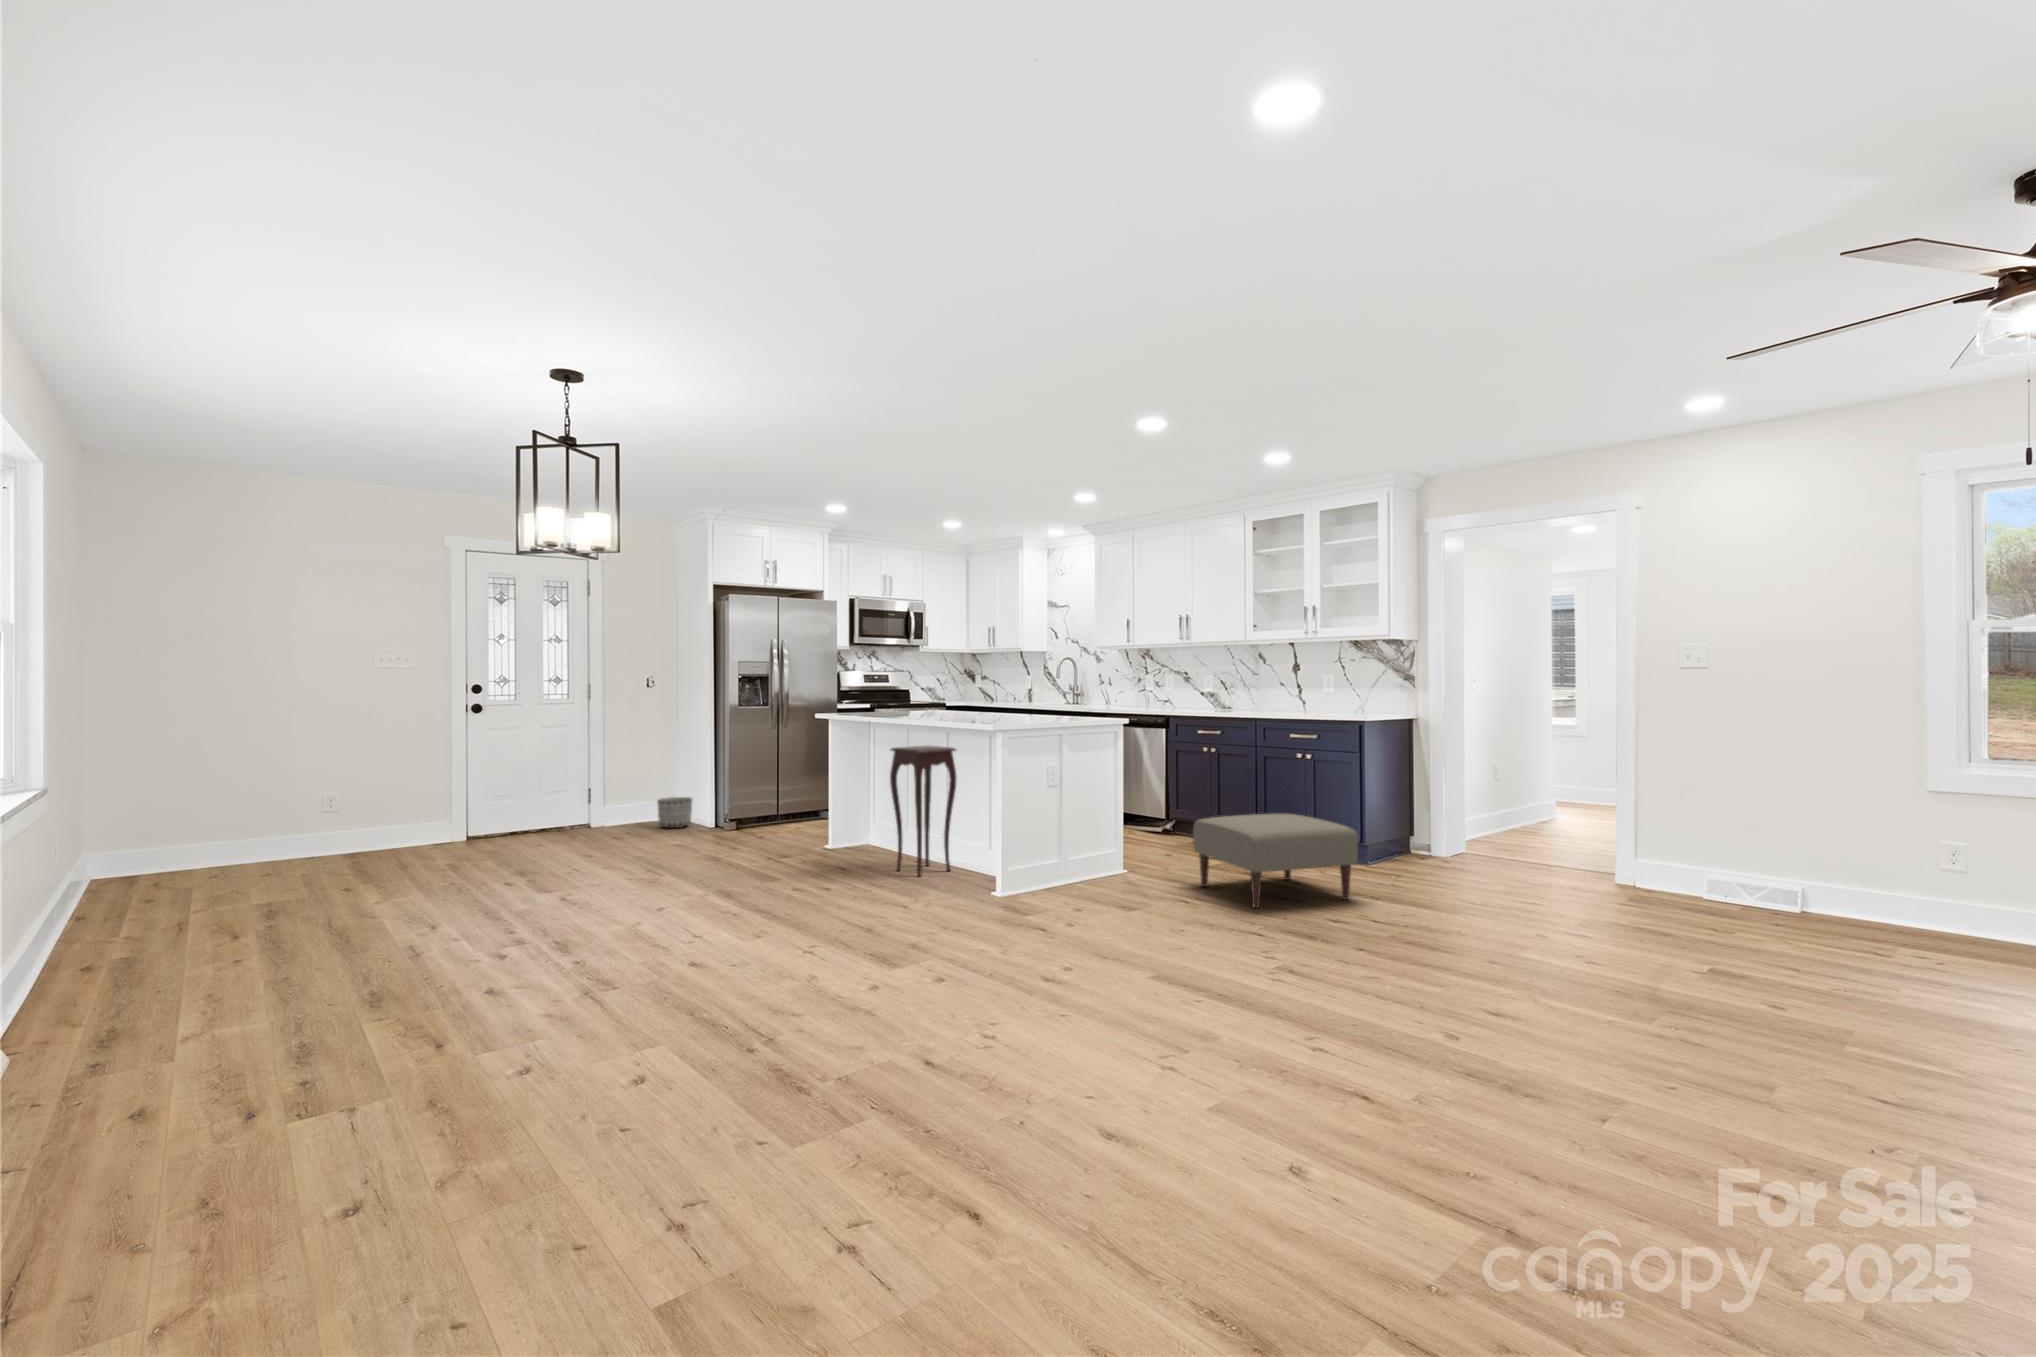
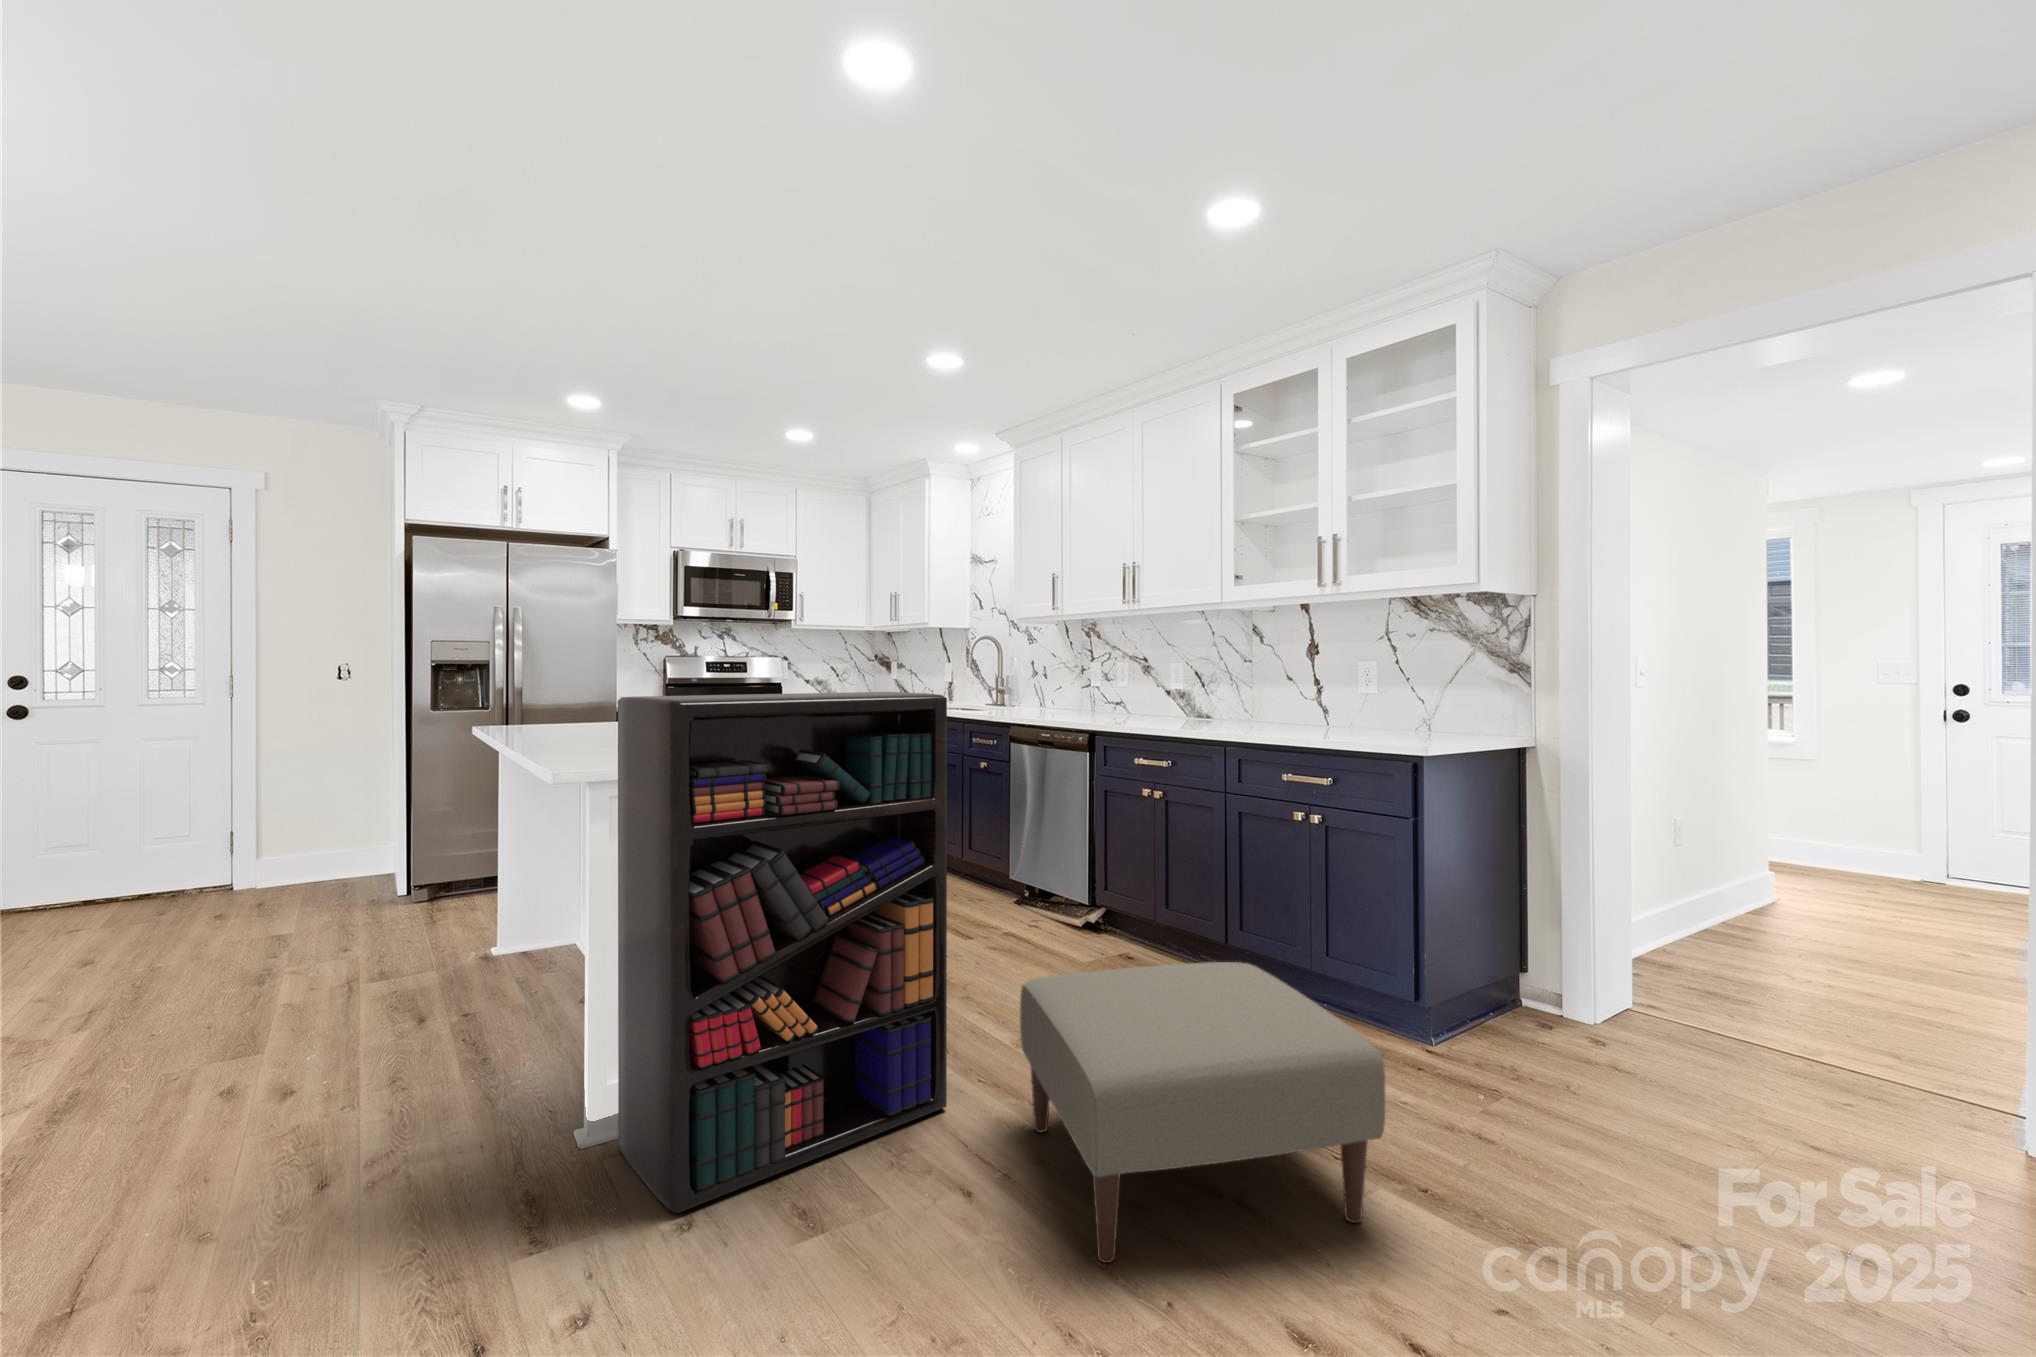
bookshelf: none [1024,691,1157,905] -> present [618,692,947,1213]
side table: present [890,746,957,877] -> none [483,790,601,1056]
planter: present [657,797,692,828] -> none [327,842,388,892]

